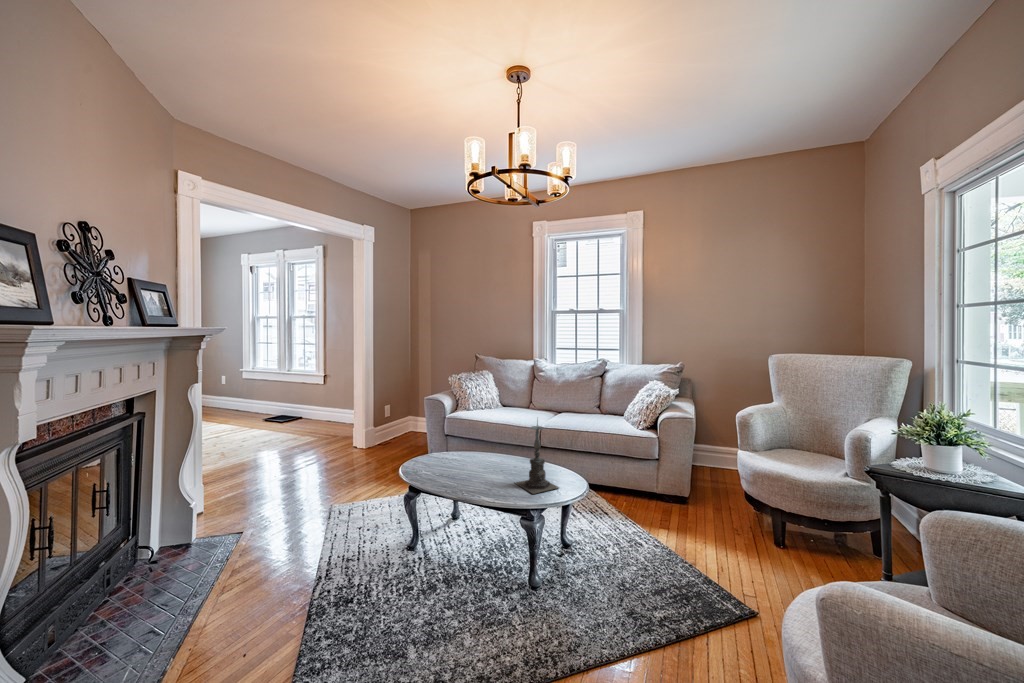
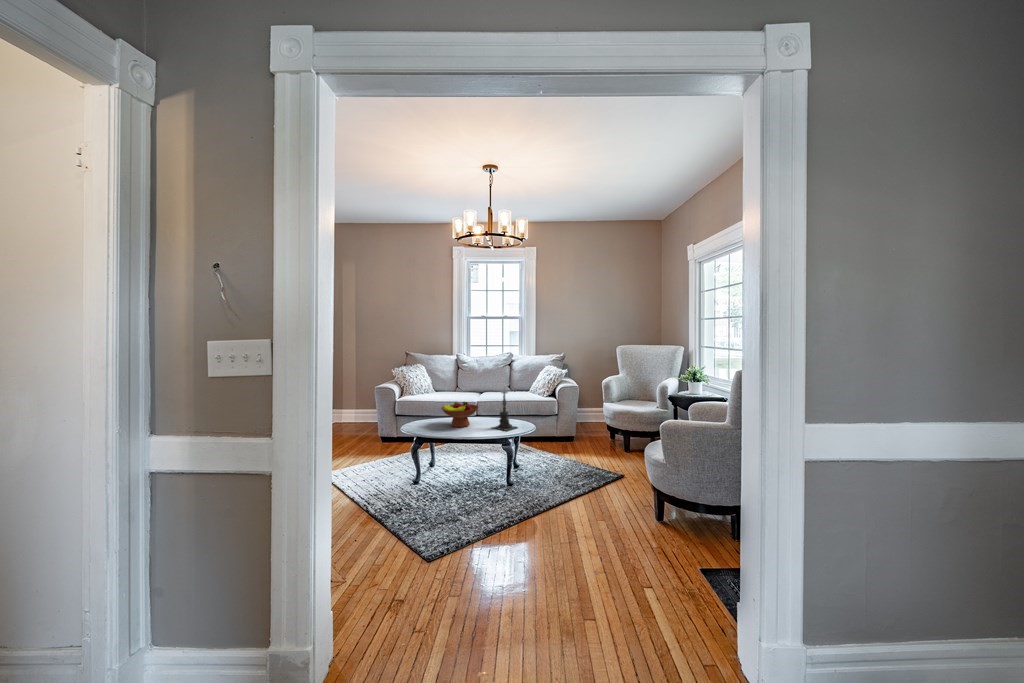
fruit bowl: none [445,435,503,476] -> present [441,402,479,427]

